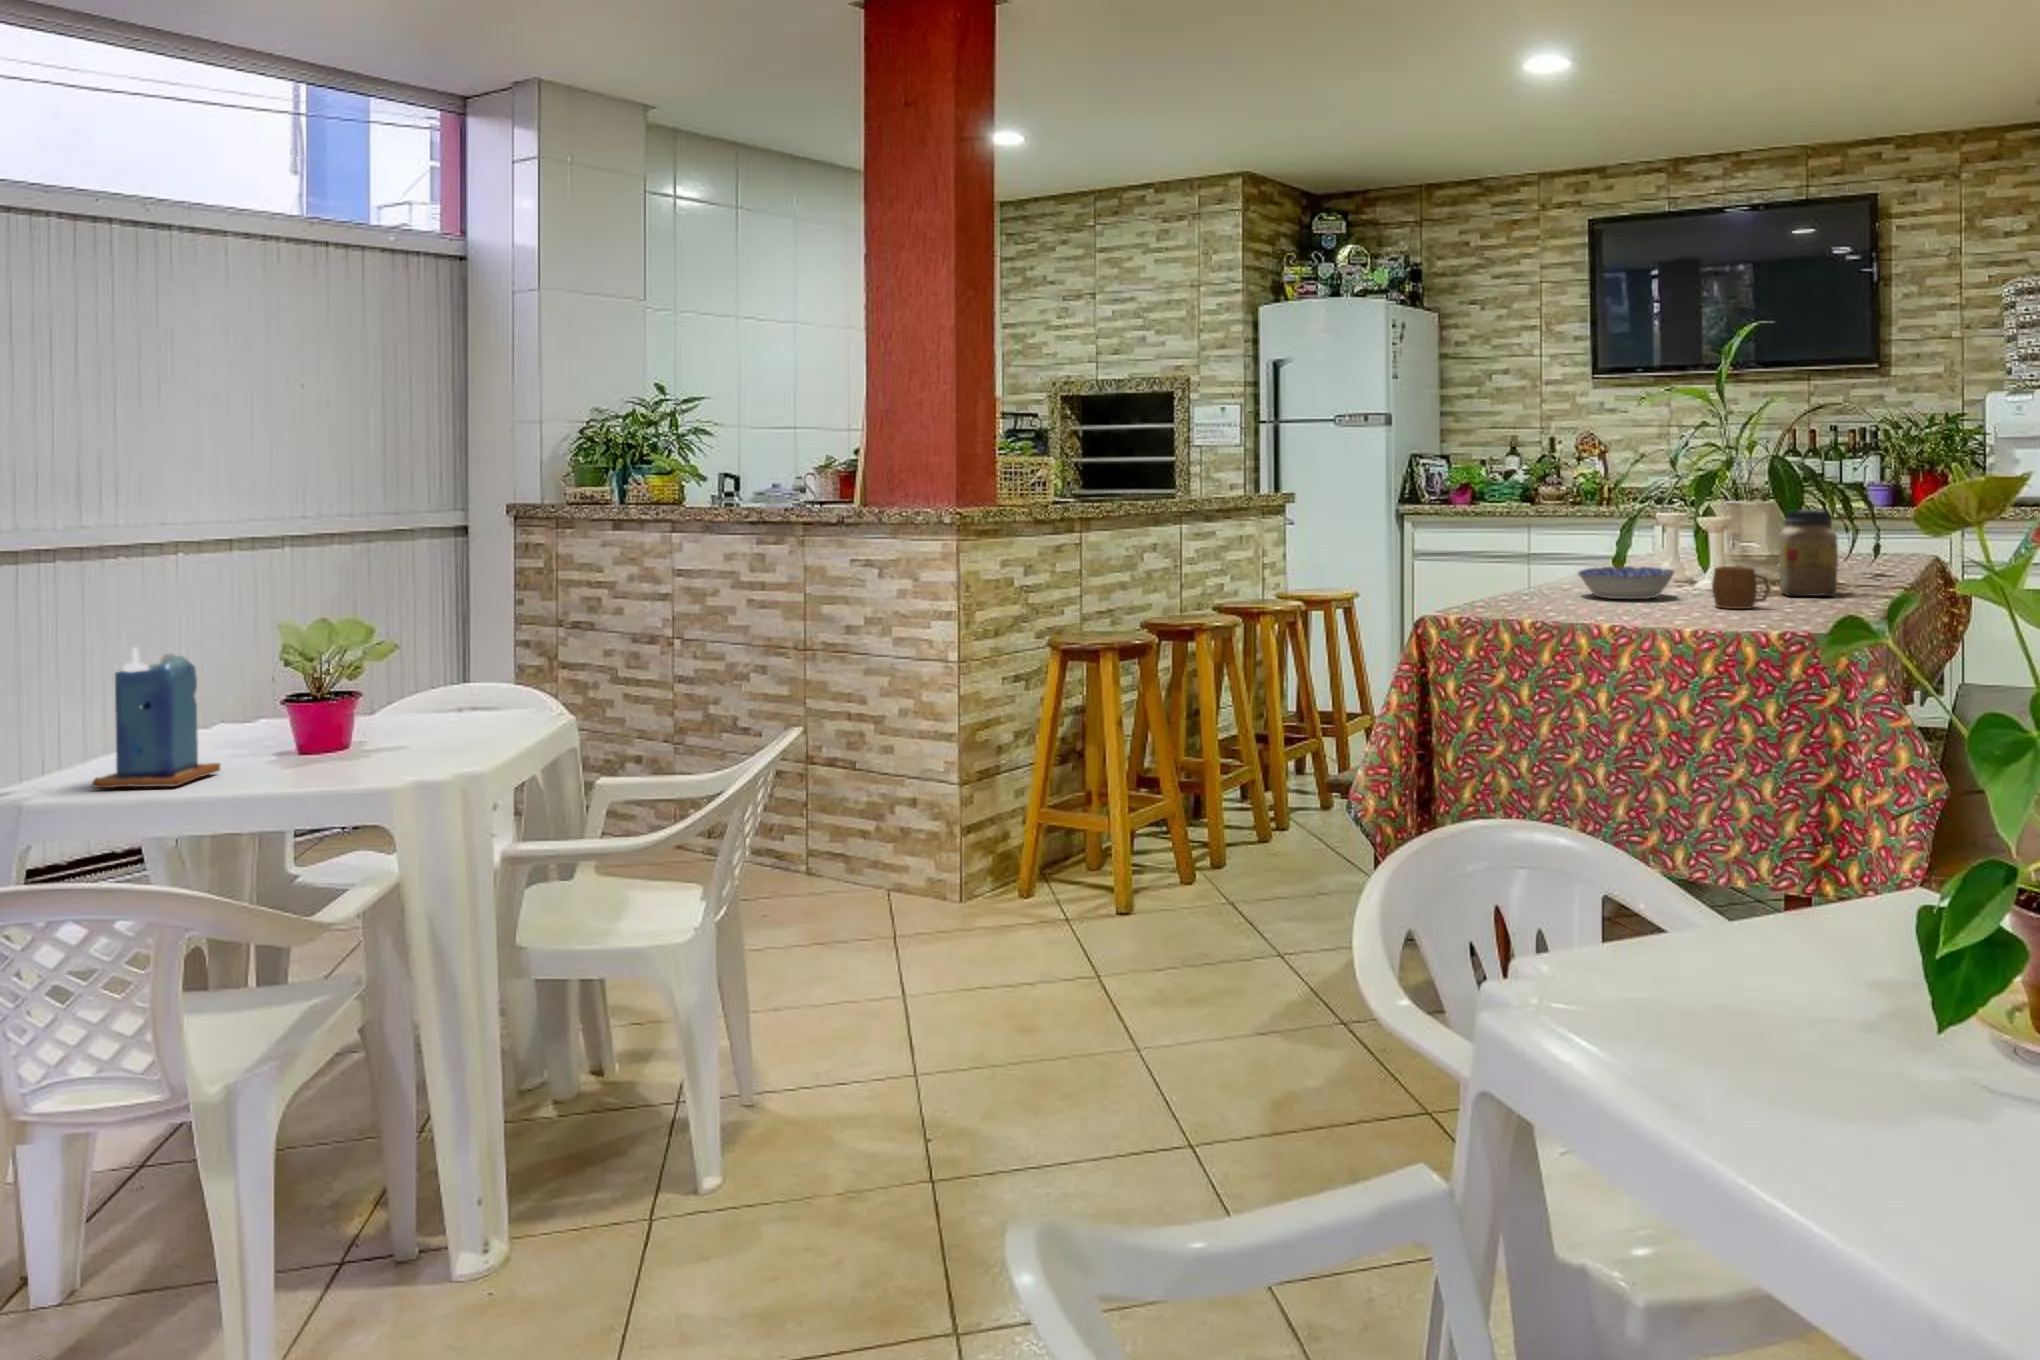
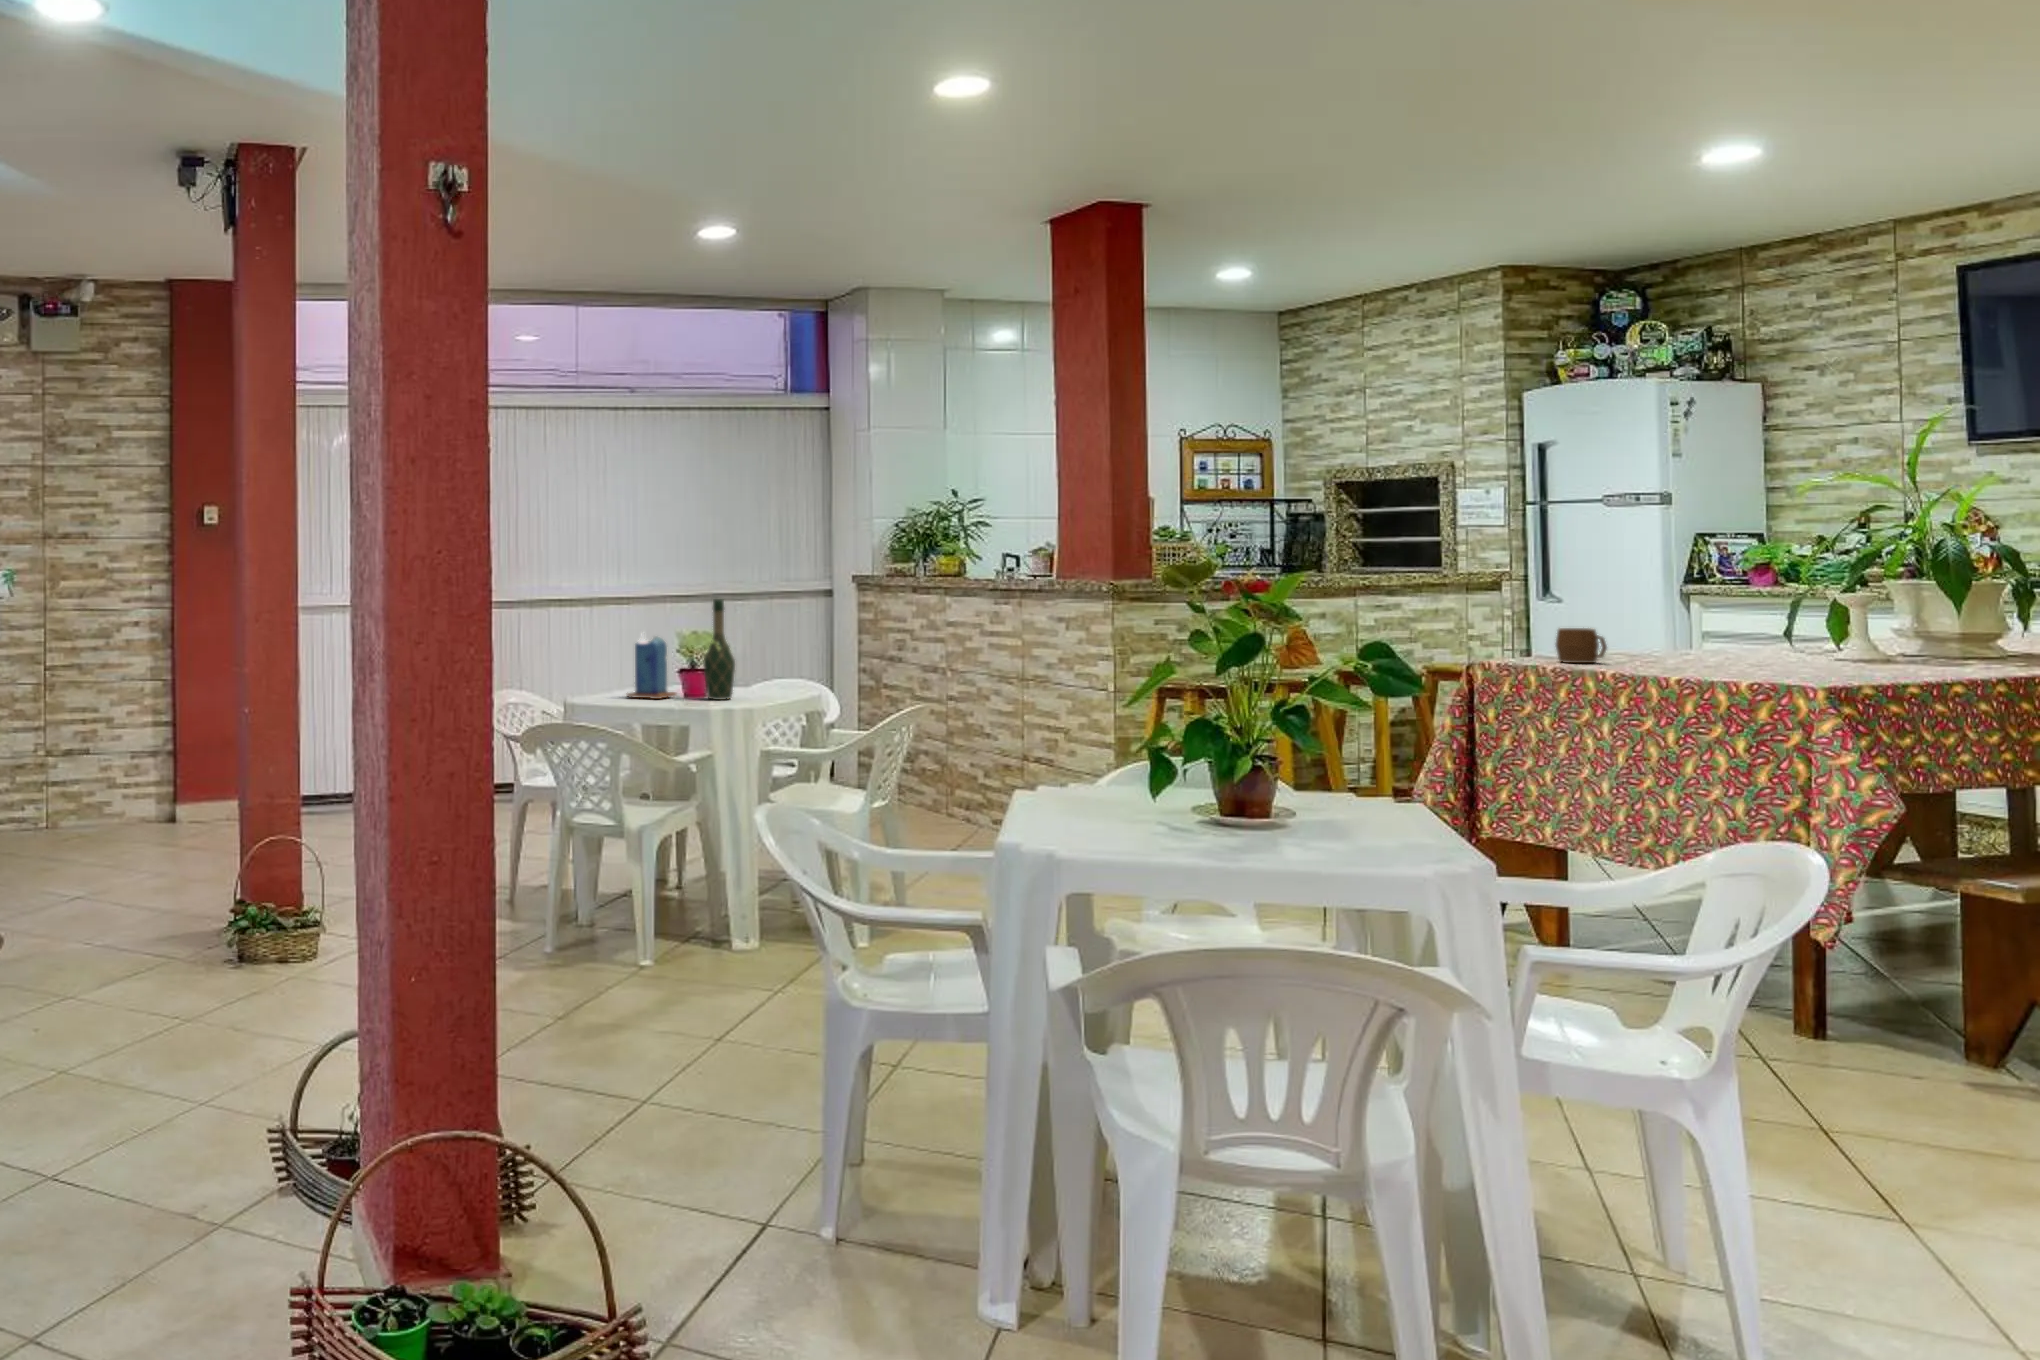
jar: present [1779,510,1838,596] -> none [1902,584,1973,666]
bowl: present [1578,566,1674,599] -> none [1659,633,1767,660]
mug: present [1712,566,1770,609] -> present [1556,628,1607,663]
wine bottle: none [285,572,358,773] -> present [703,599,735,700]

